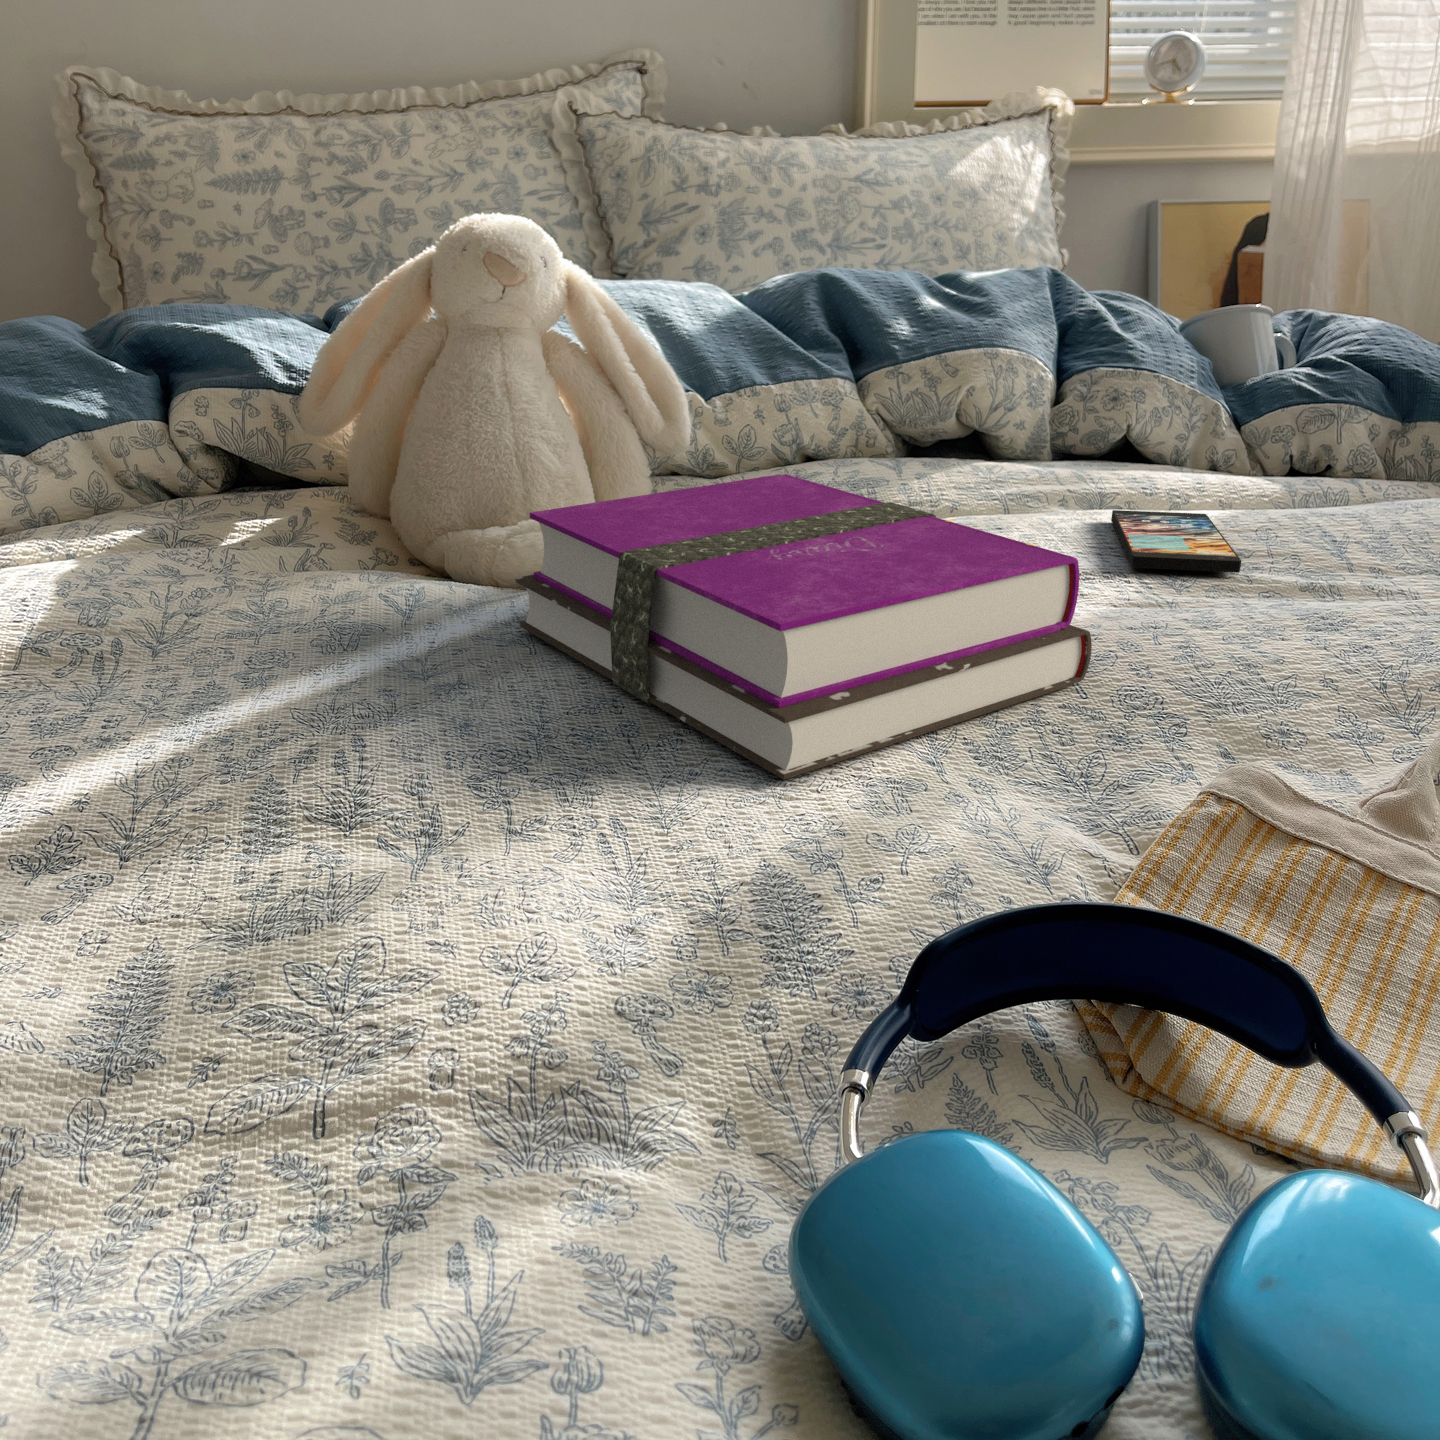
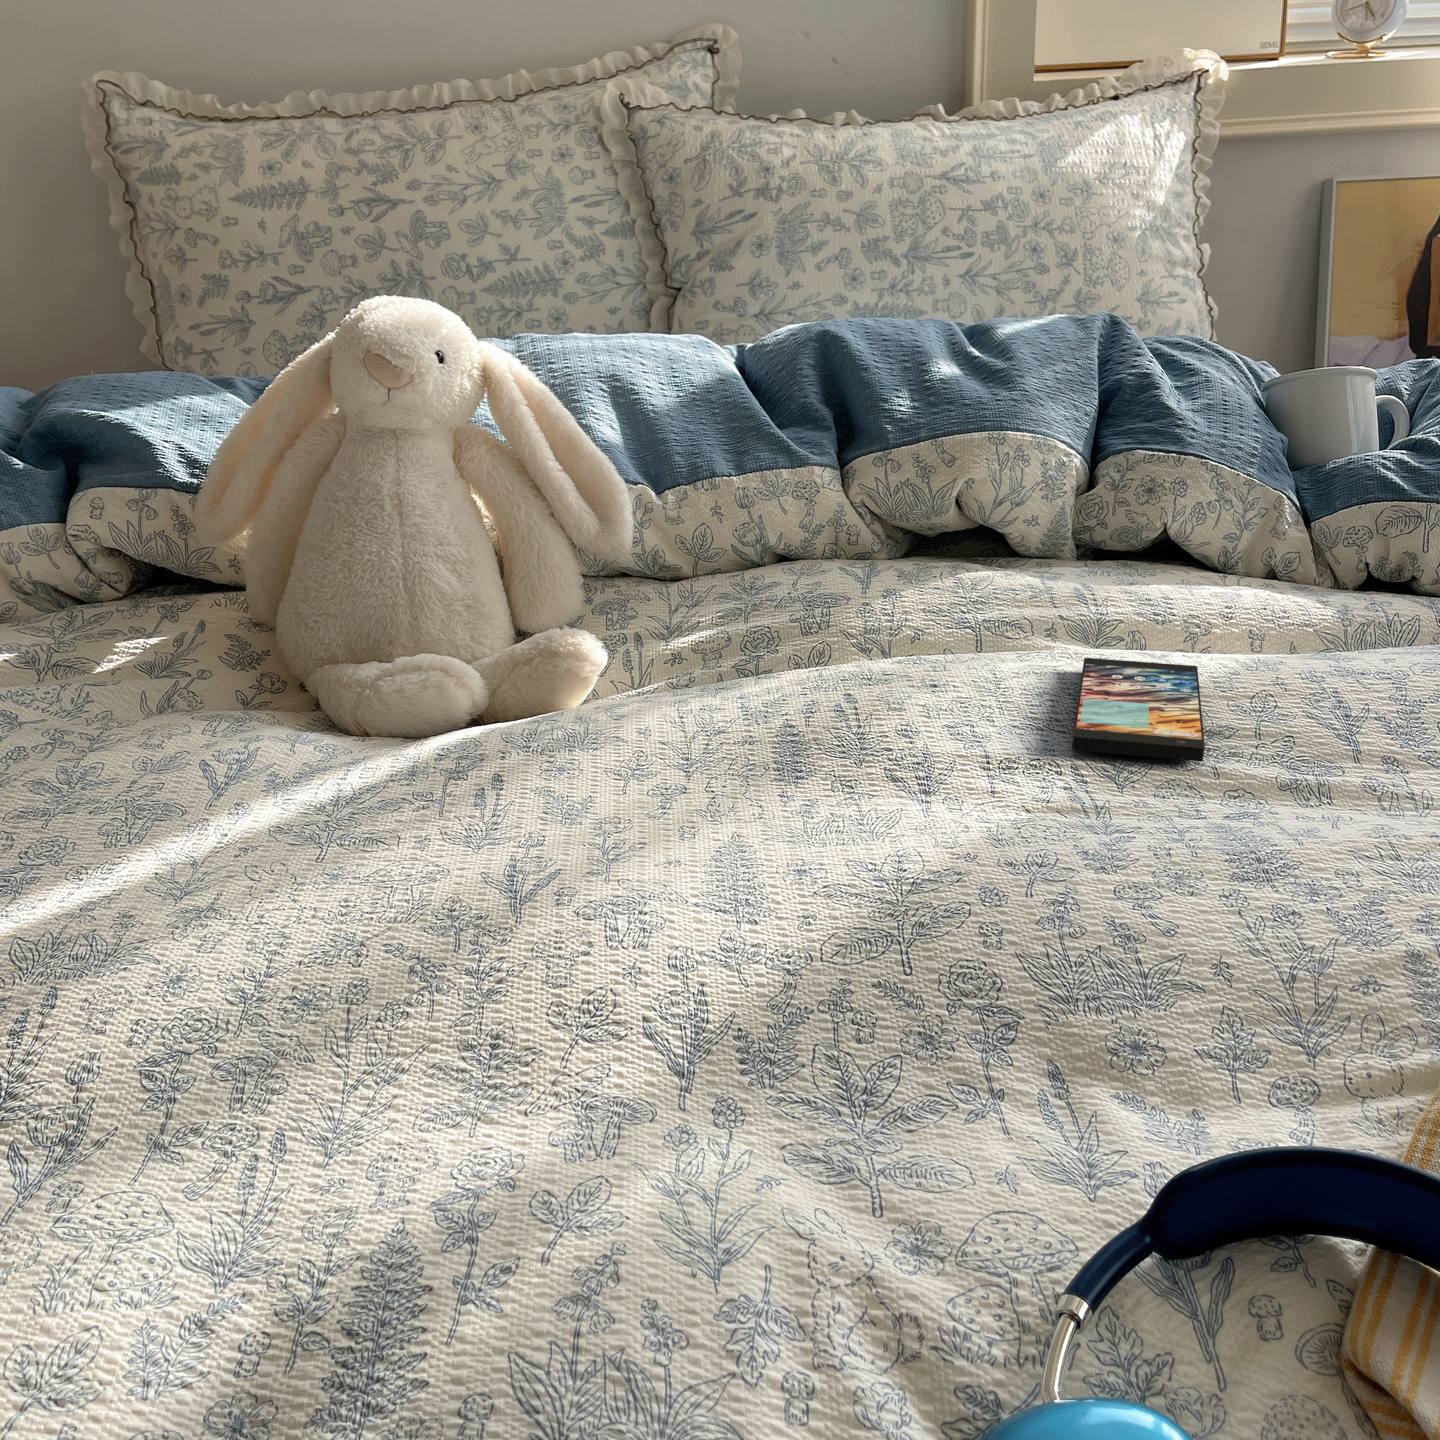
hardback book: present [515,474,1092,780] -> none [303,635,938,1092]

